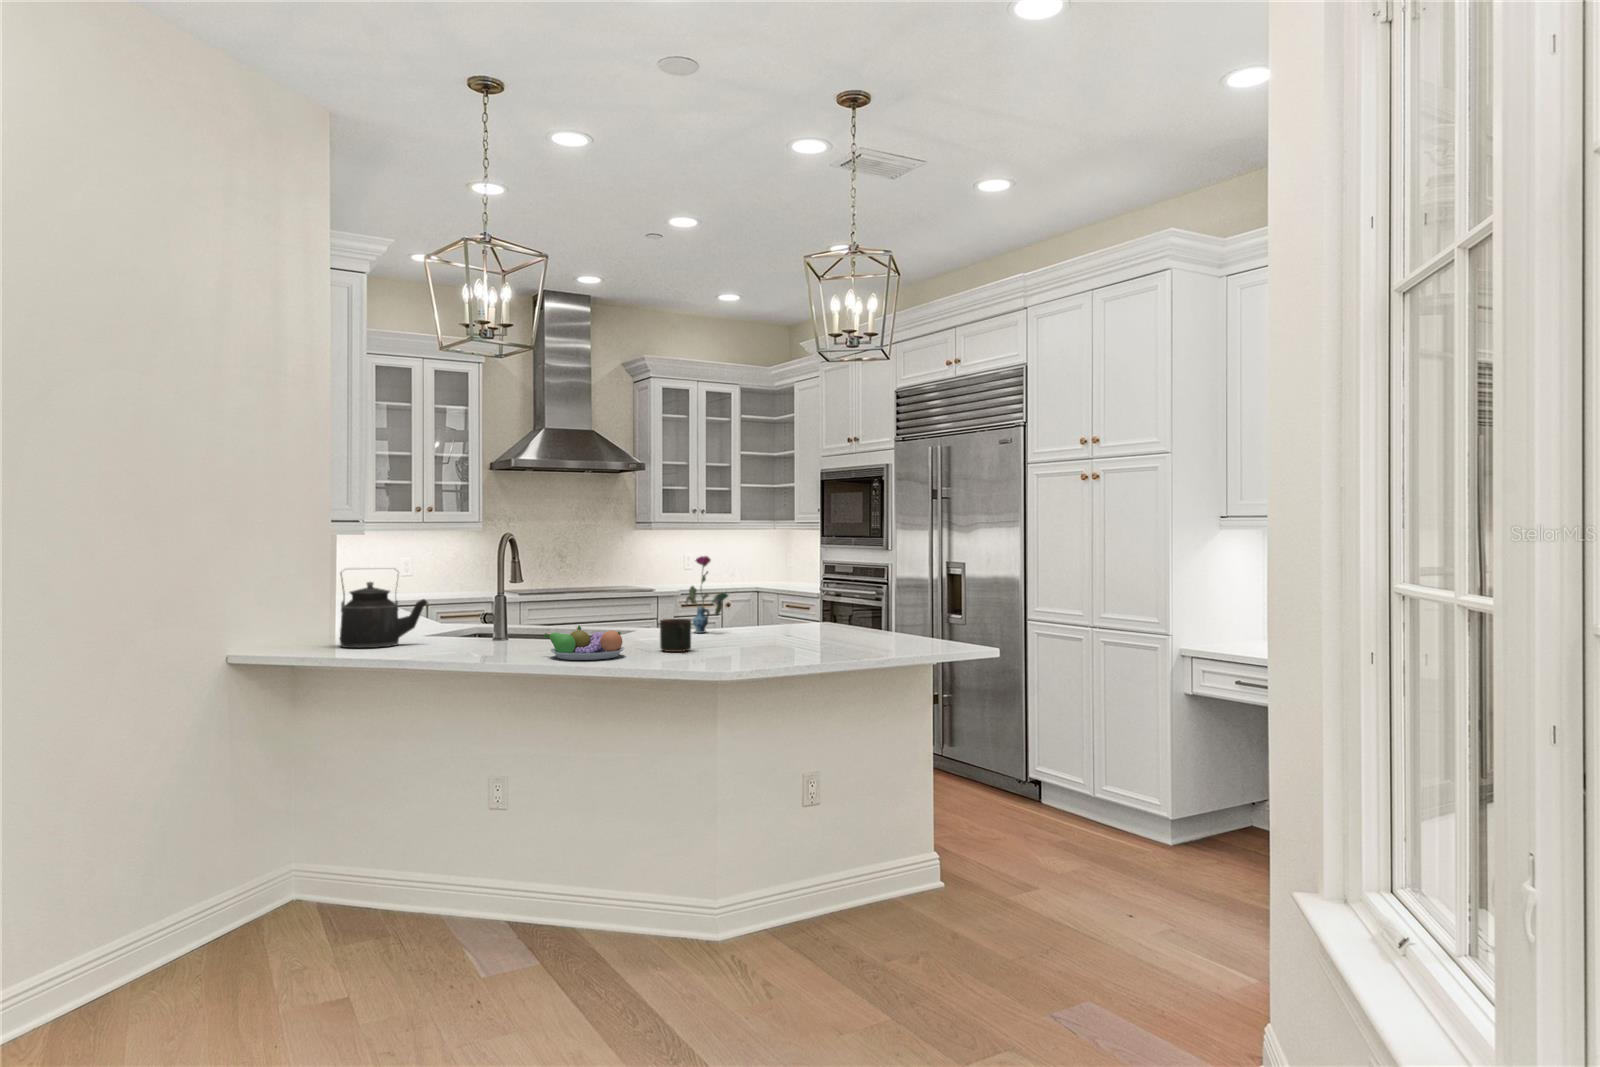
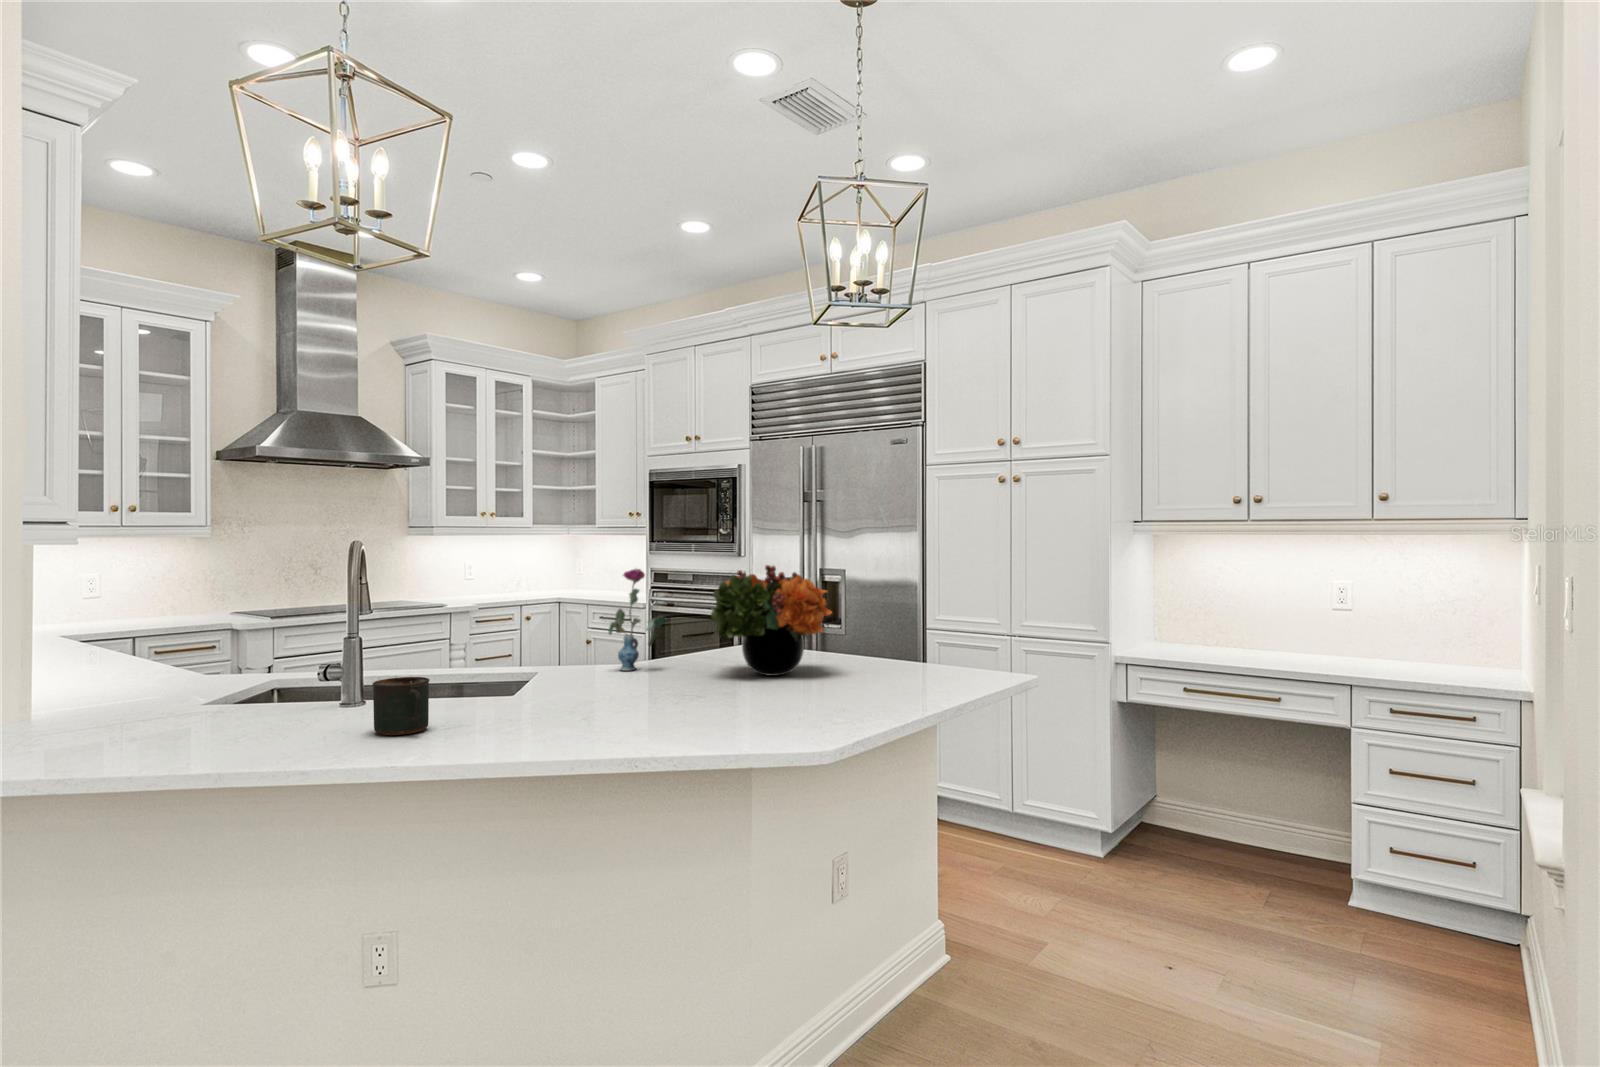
flower arrangement: none [741,554,840,640] -> present [711,565,832,676]
kettle: present [340,573,428,648] -> none [68,600,241,746]
mug: present [660,619,691,652] -> present [372,677,430,735]
fruit bowl: present [544,625,625,660] -> none [489,682,621,741]

